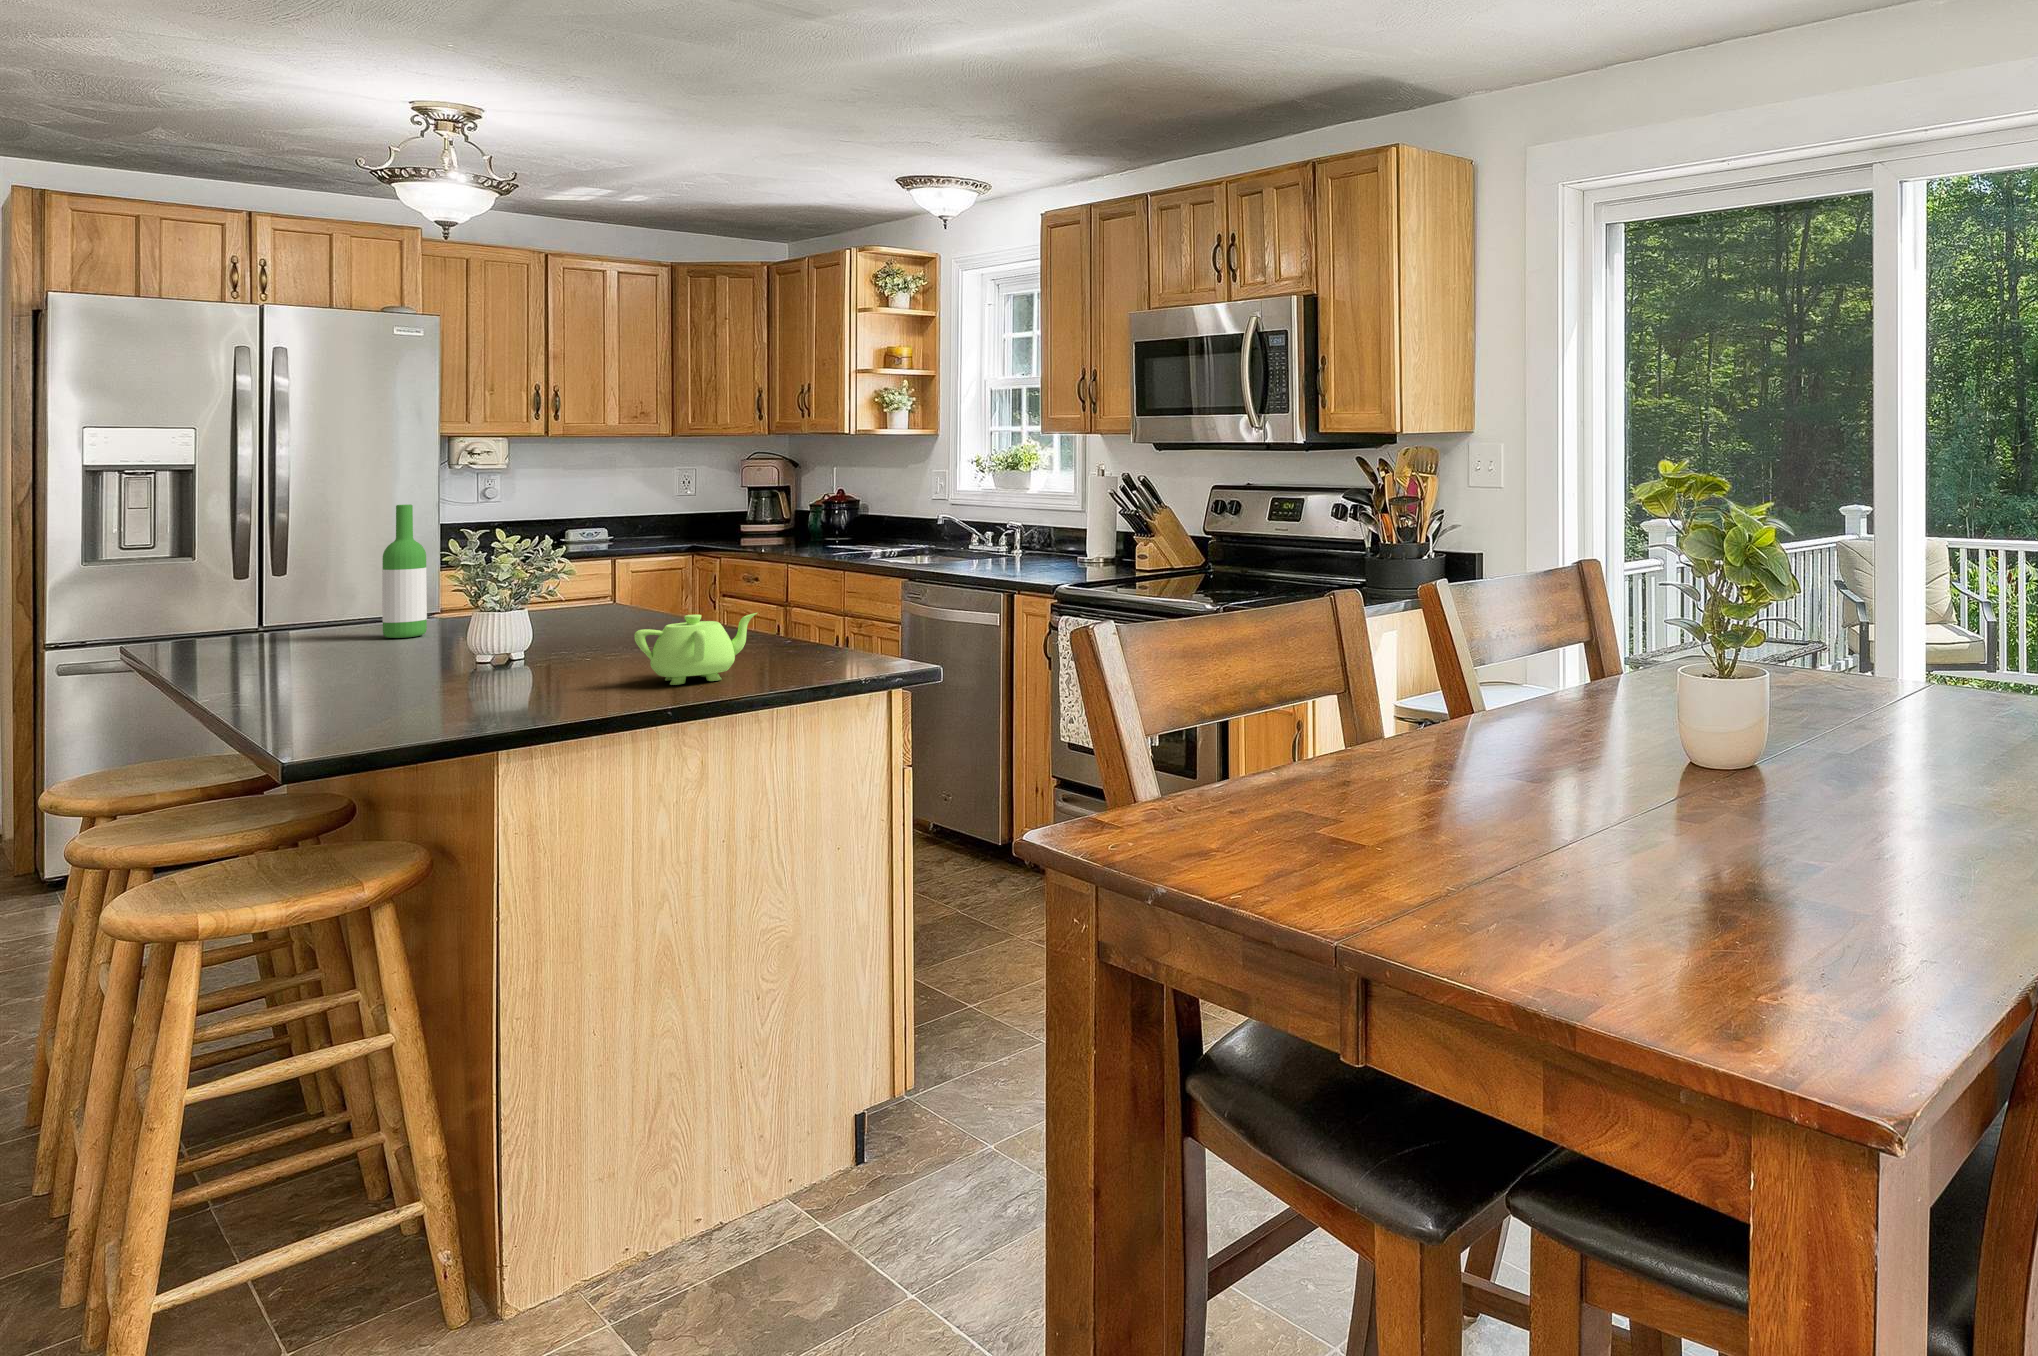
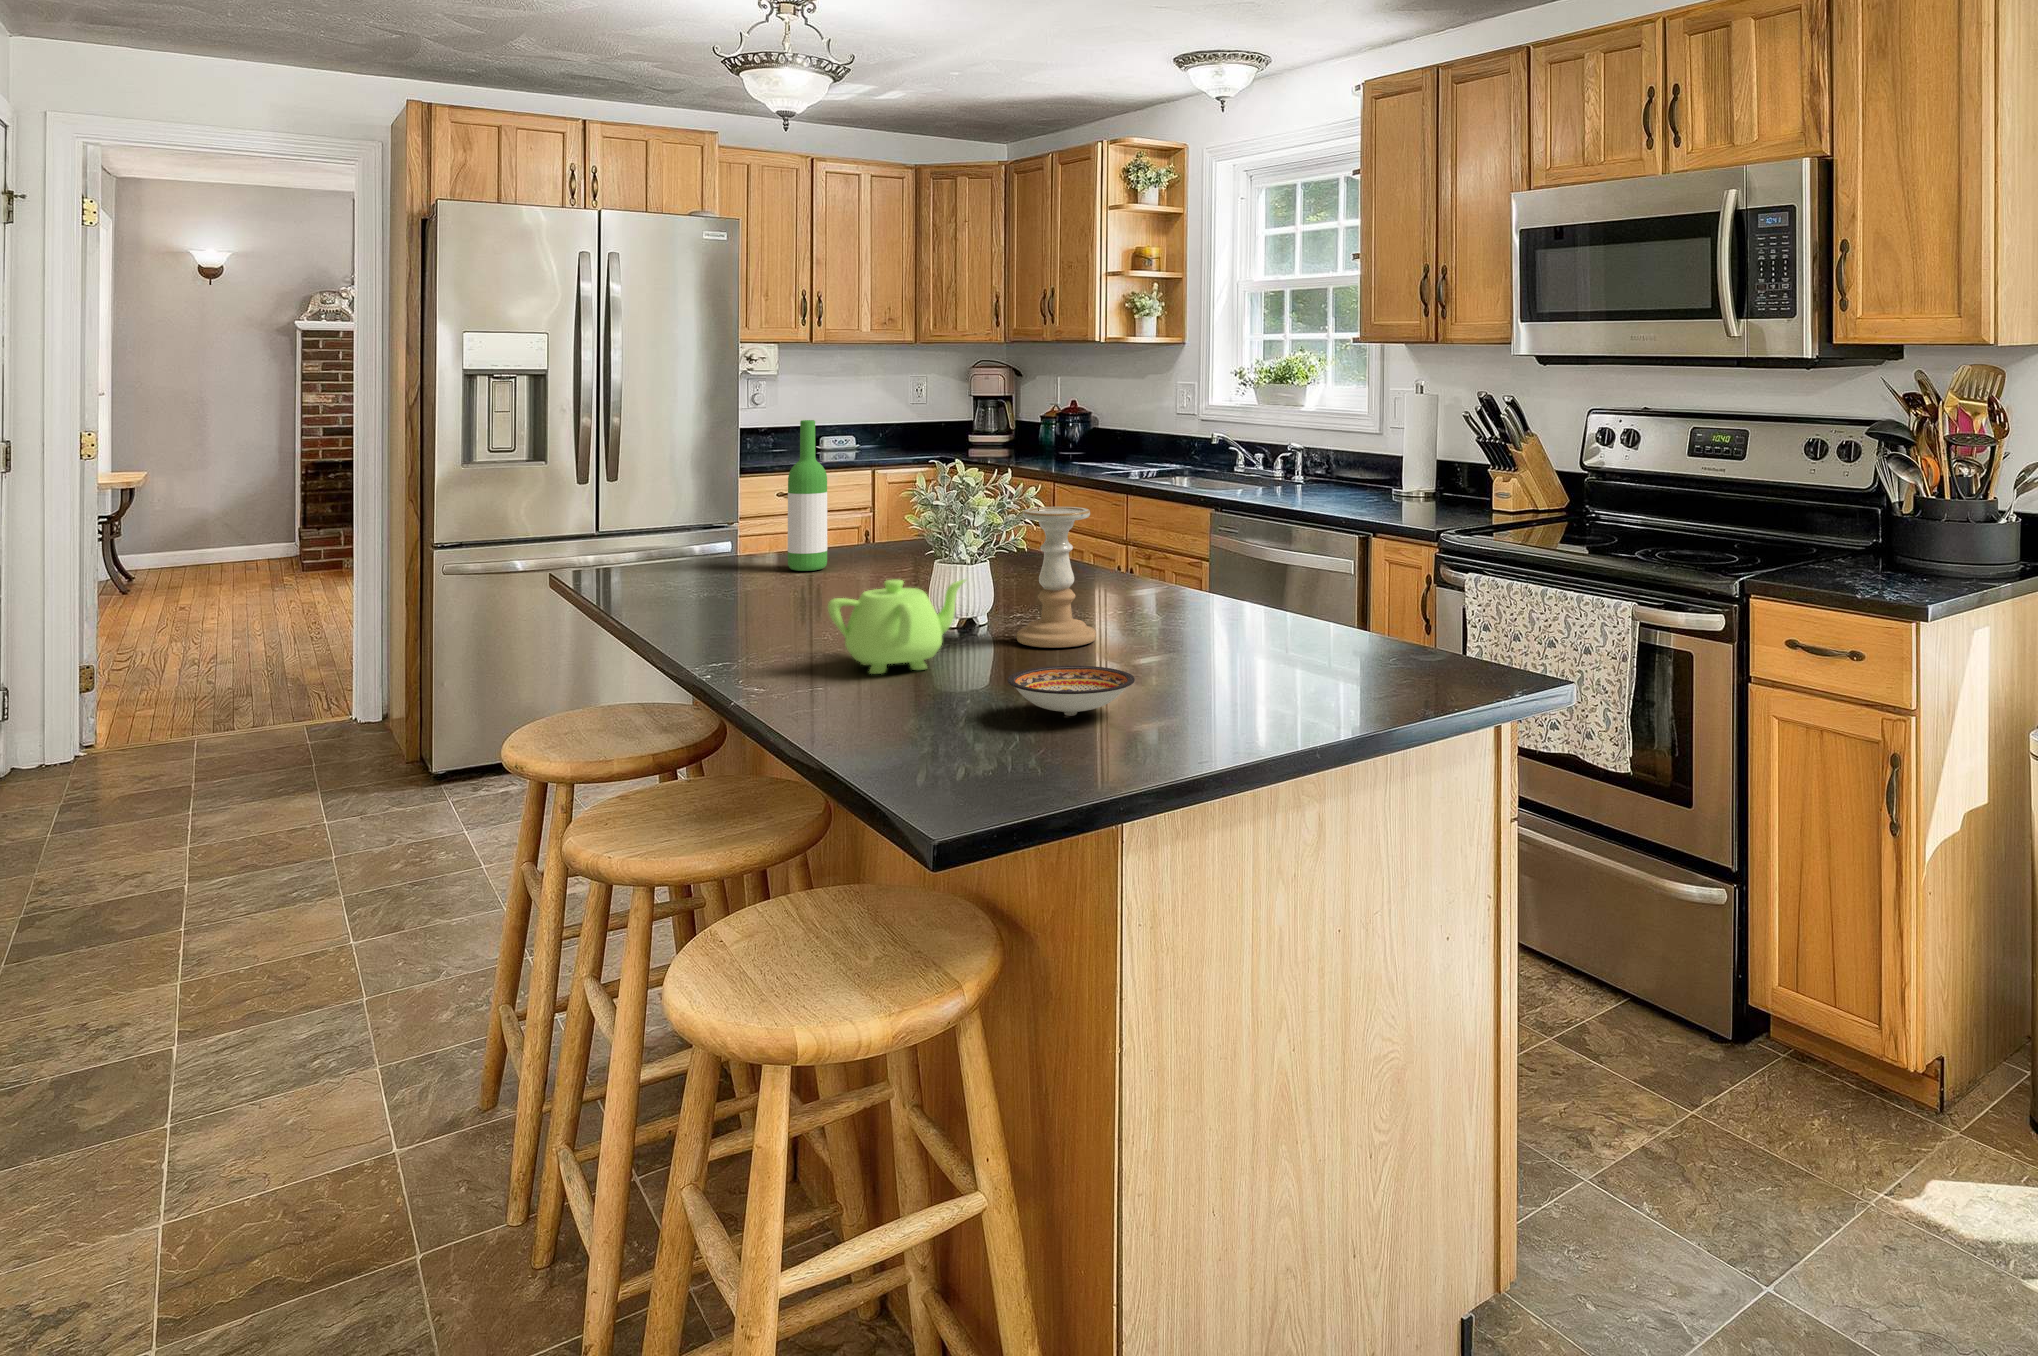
candle holder: none [535,567,613,679] -> present [1017,507,1096,648]
teapot: present [634,613,757,685] -> present [828,579,966,674]
ceramic bowl: none [447,683,569,719] -> present [1007,666,1135,716]

